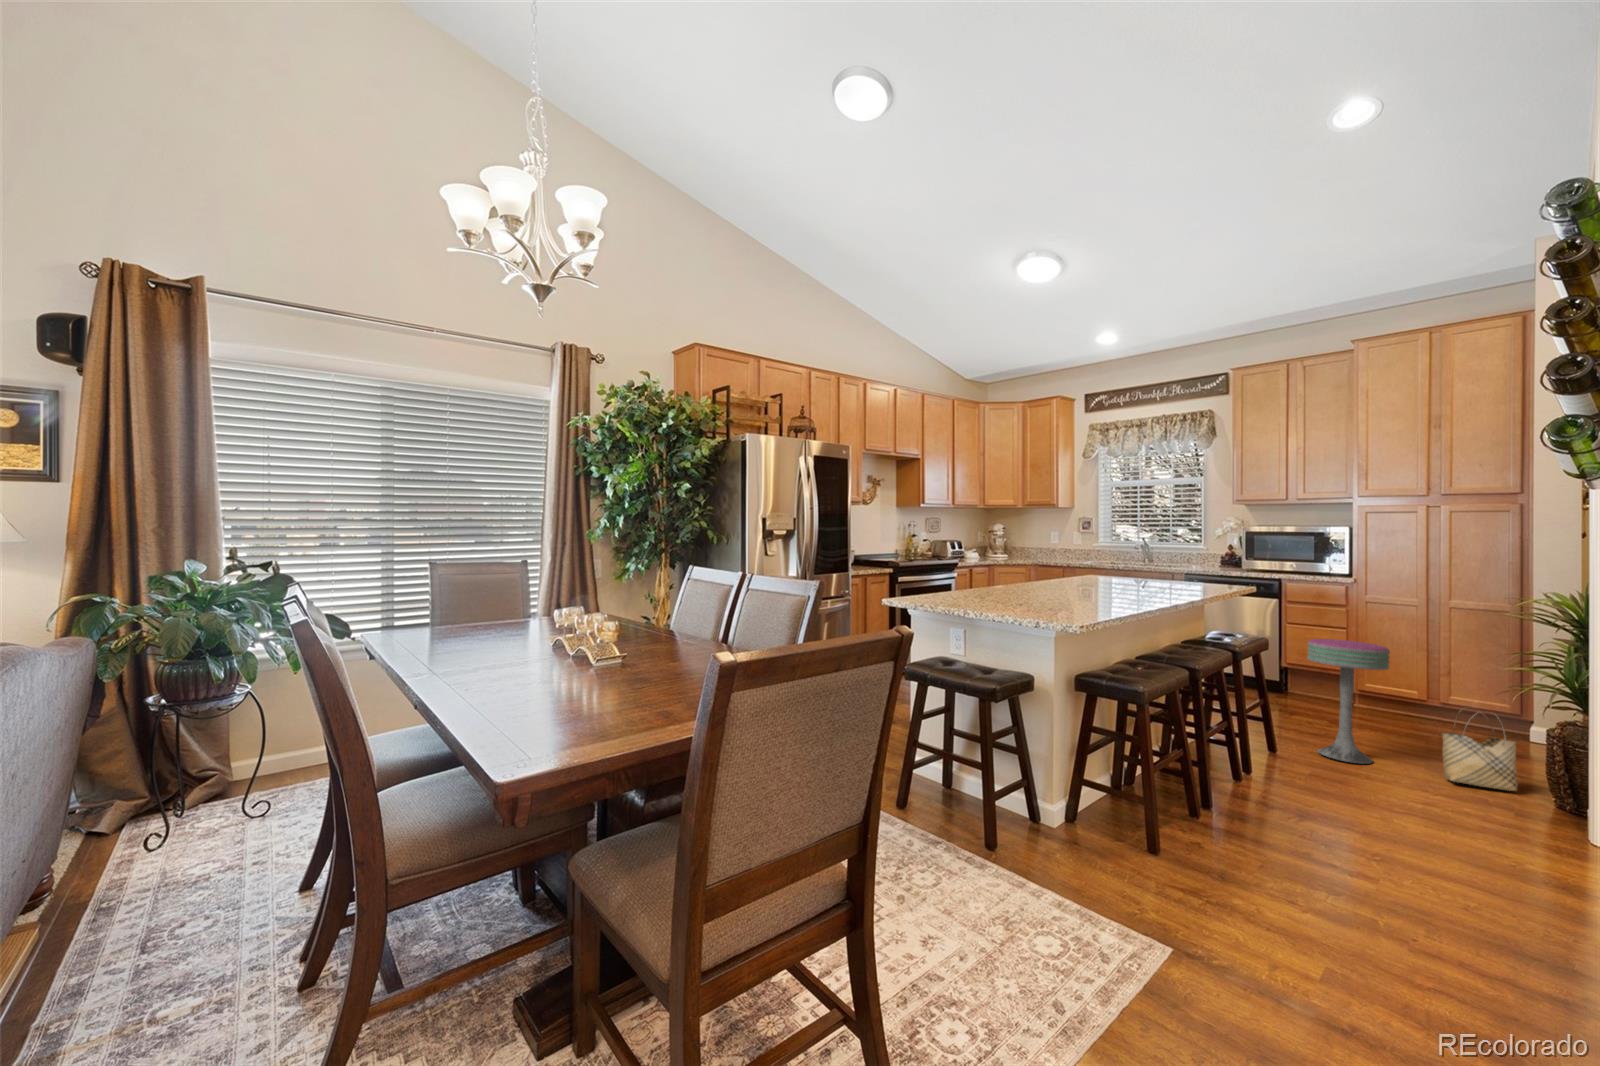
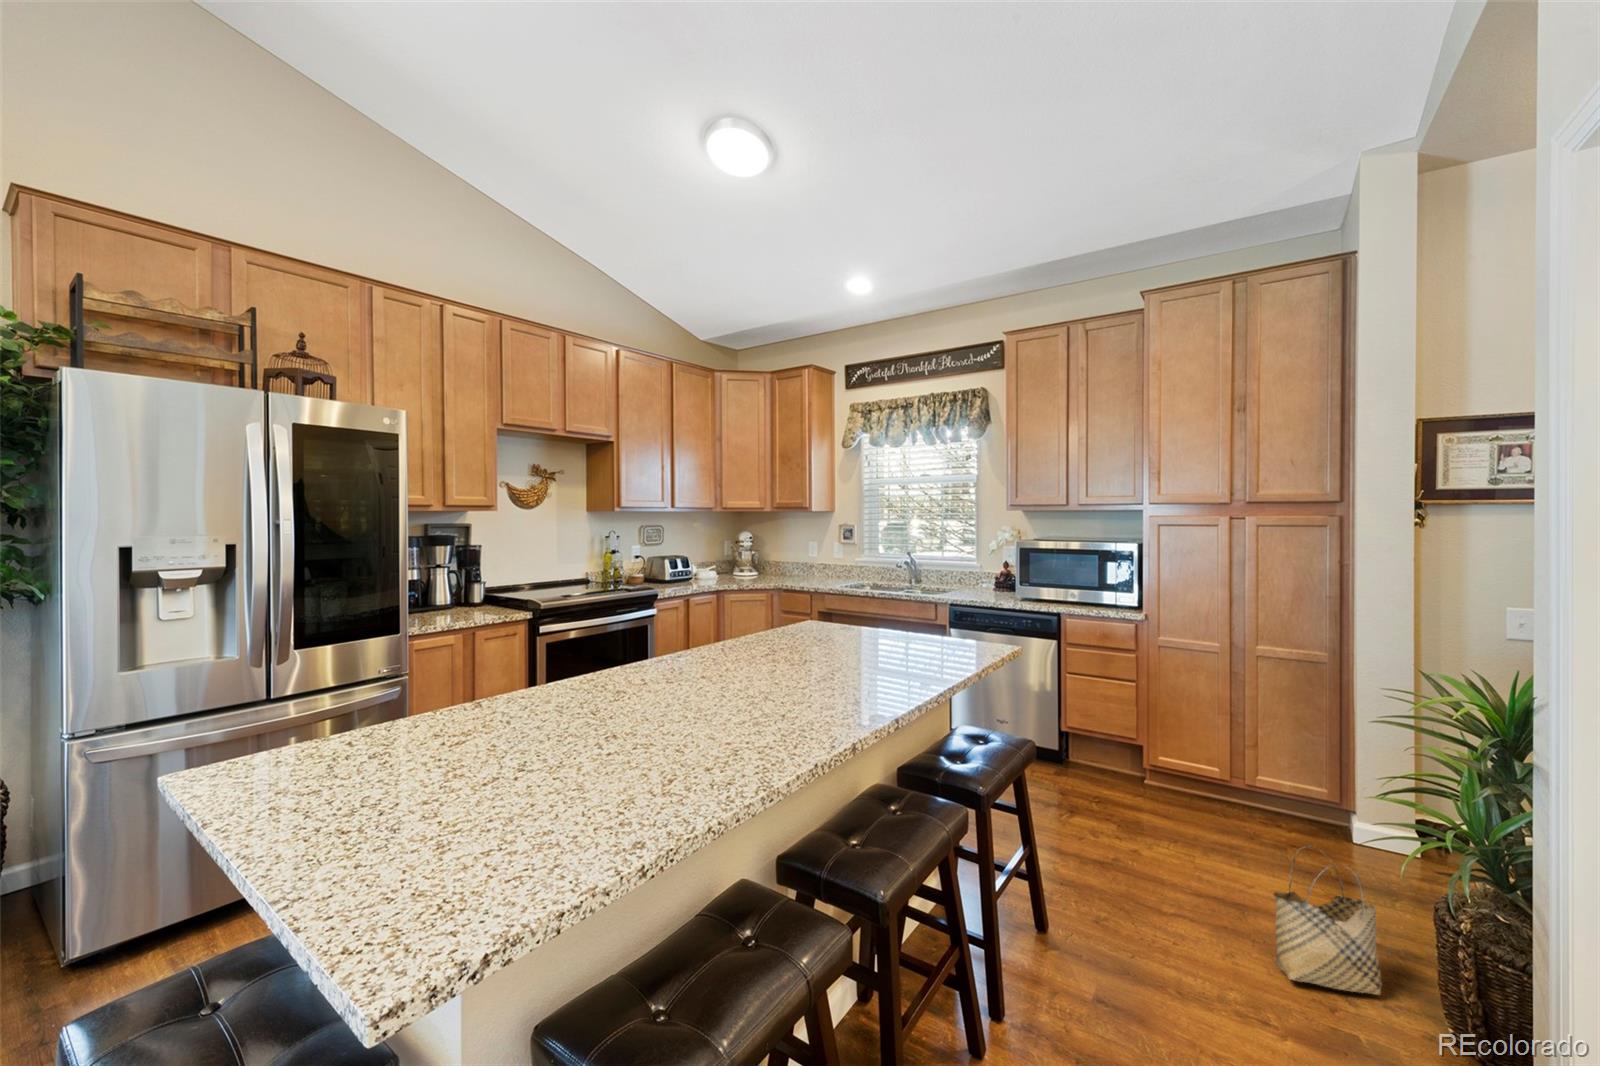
bar stool: present [1307,639,1390,764] -> none [1088,725,1199,937]

